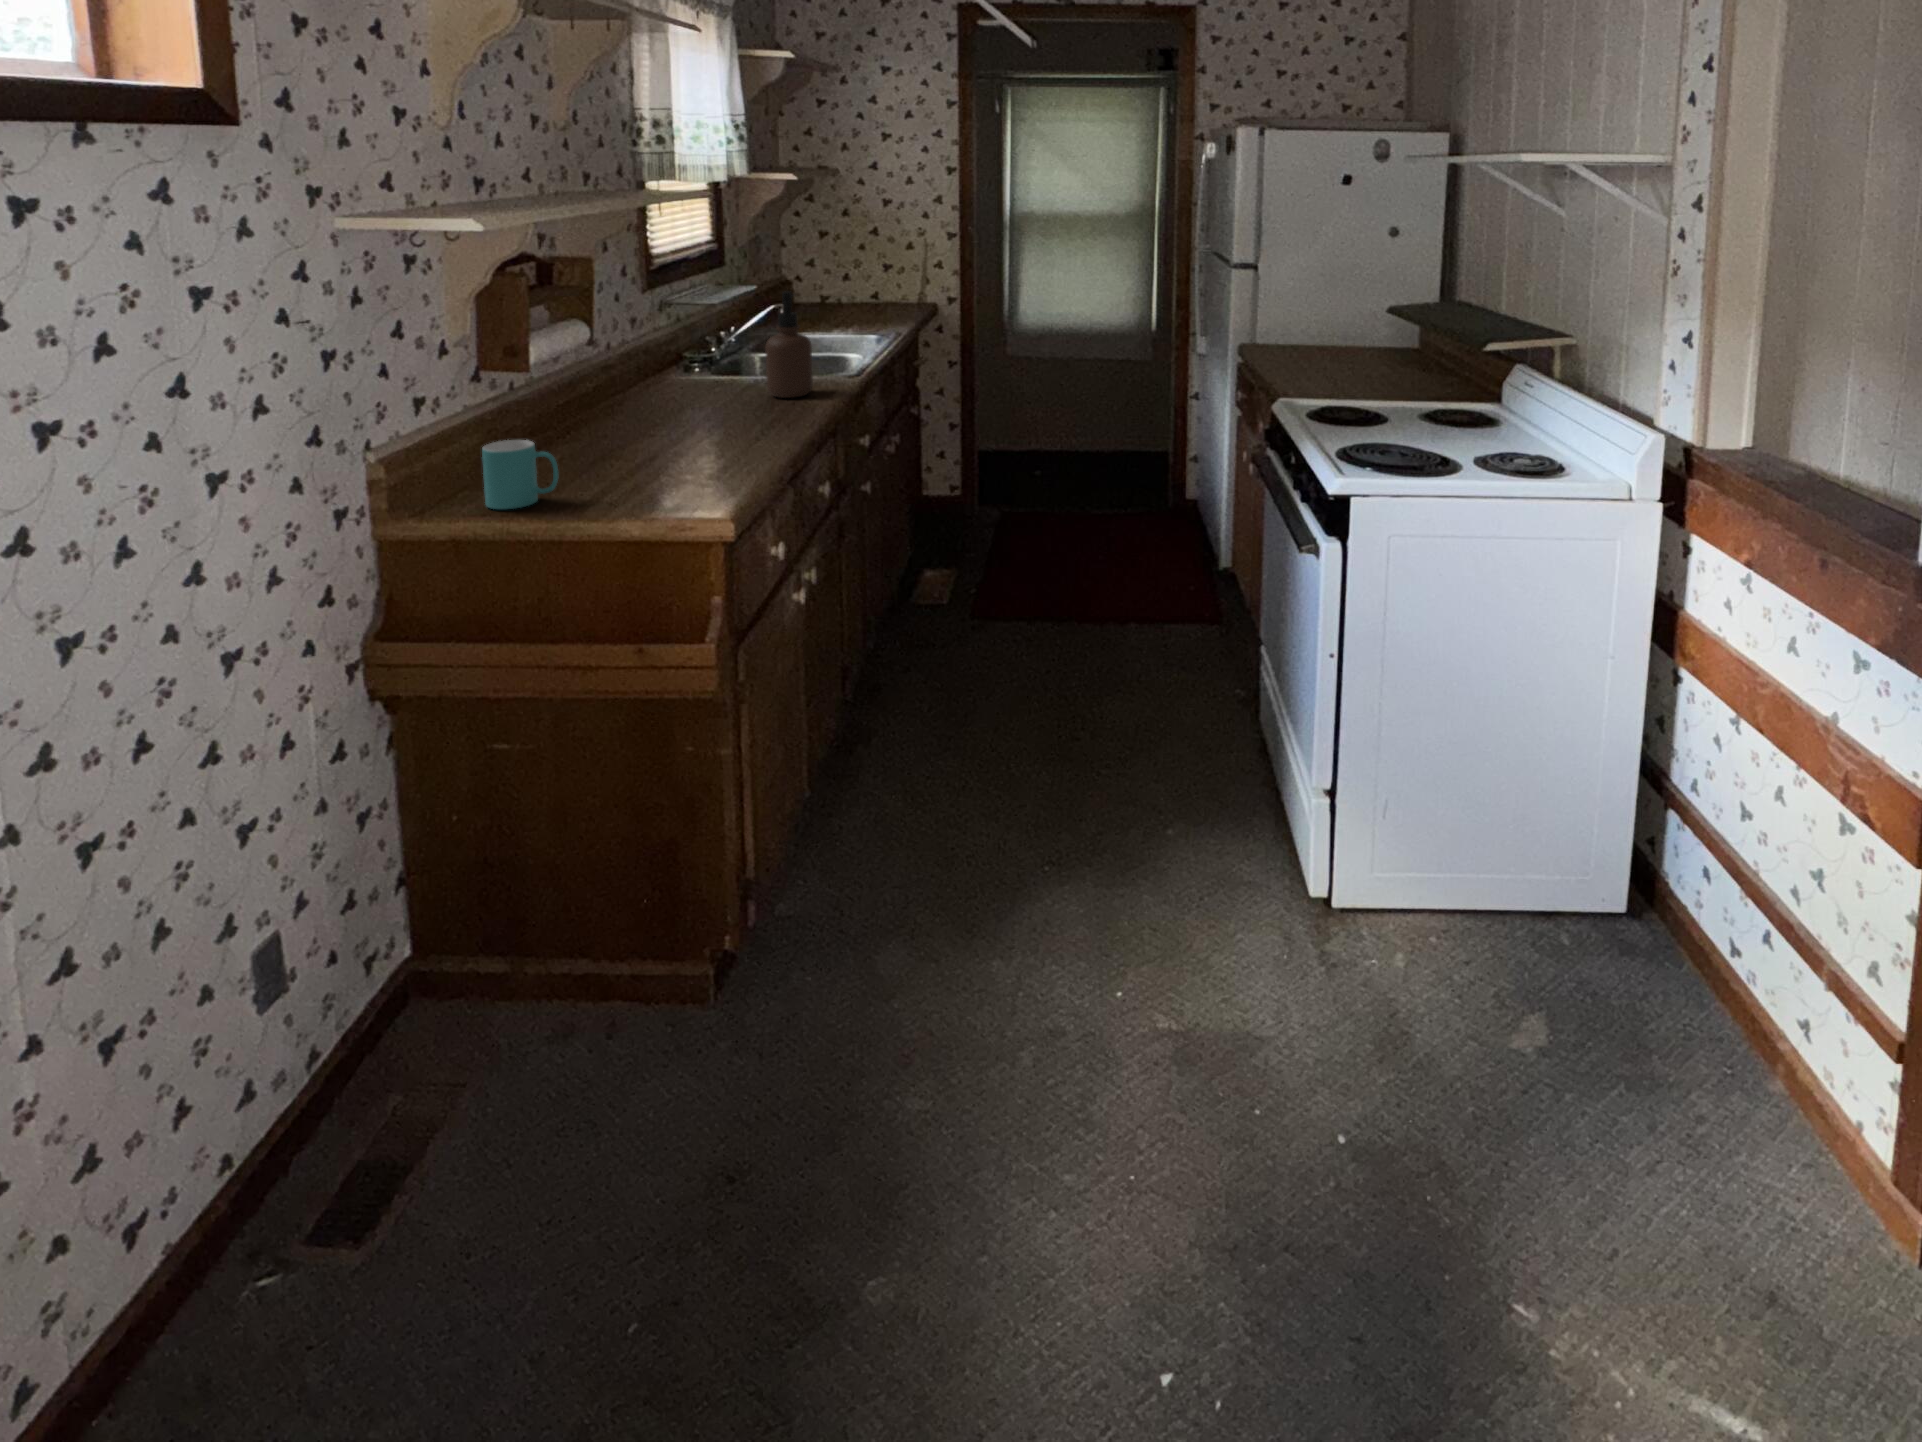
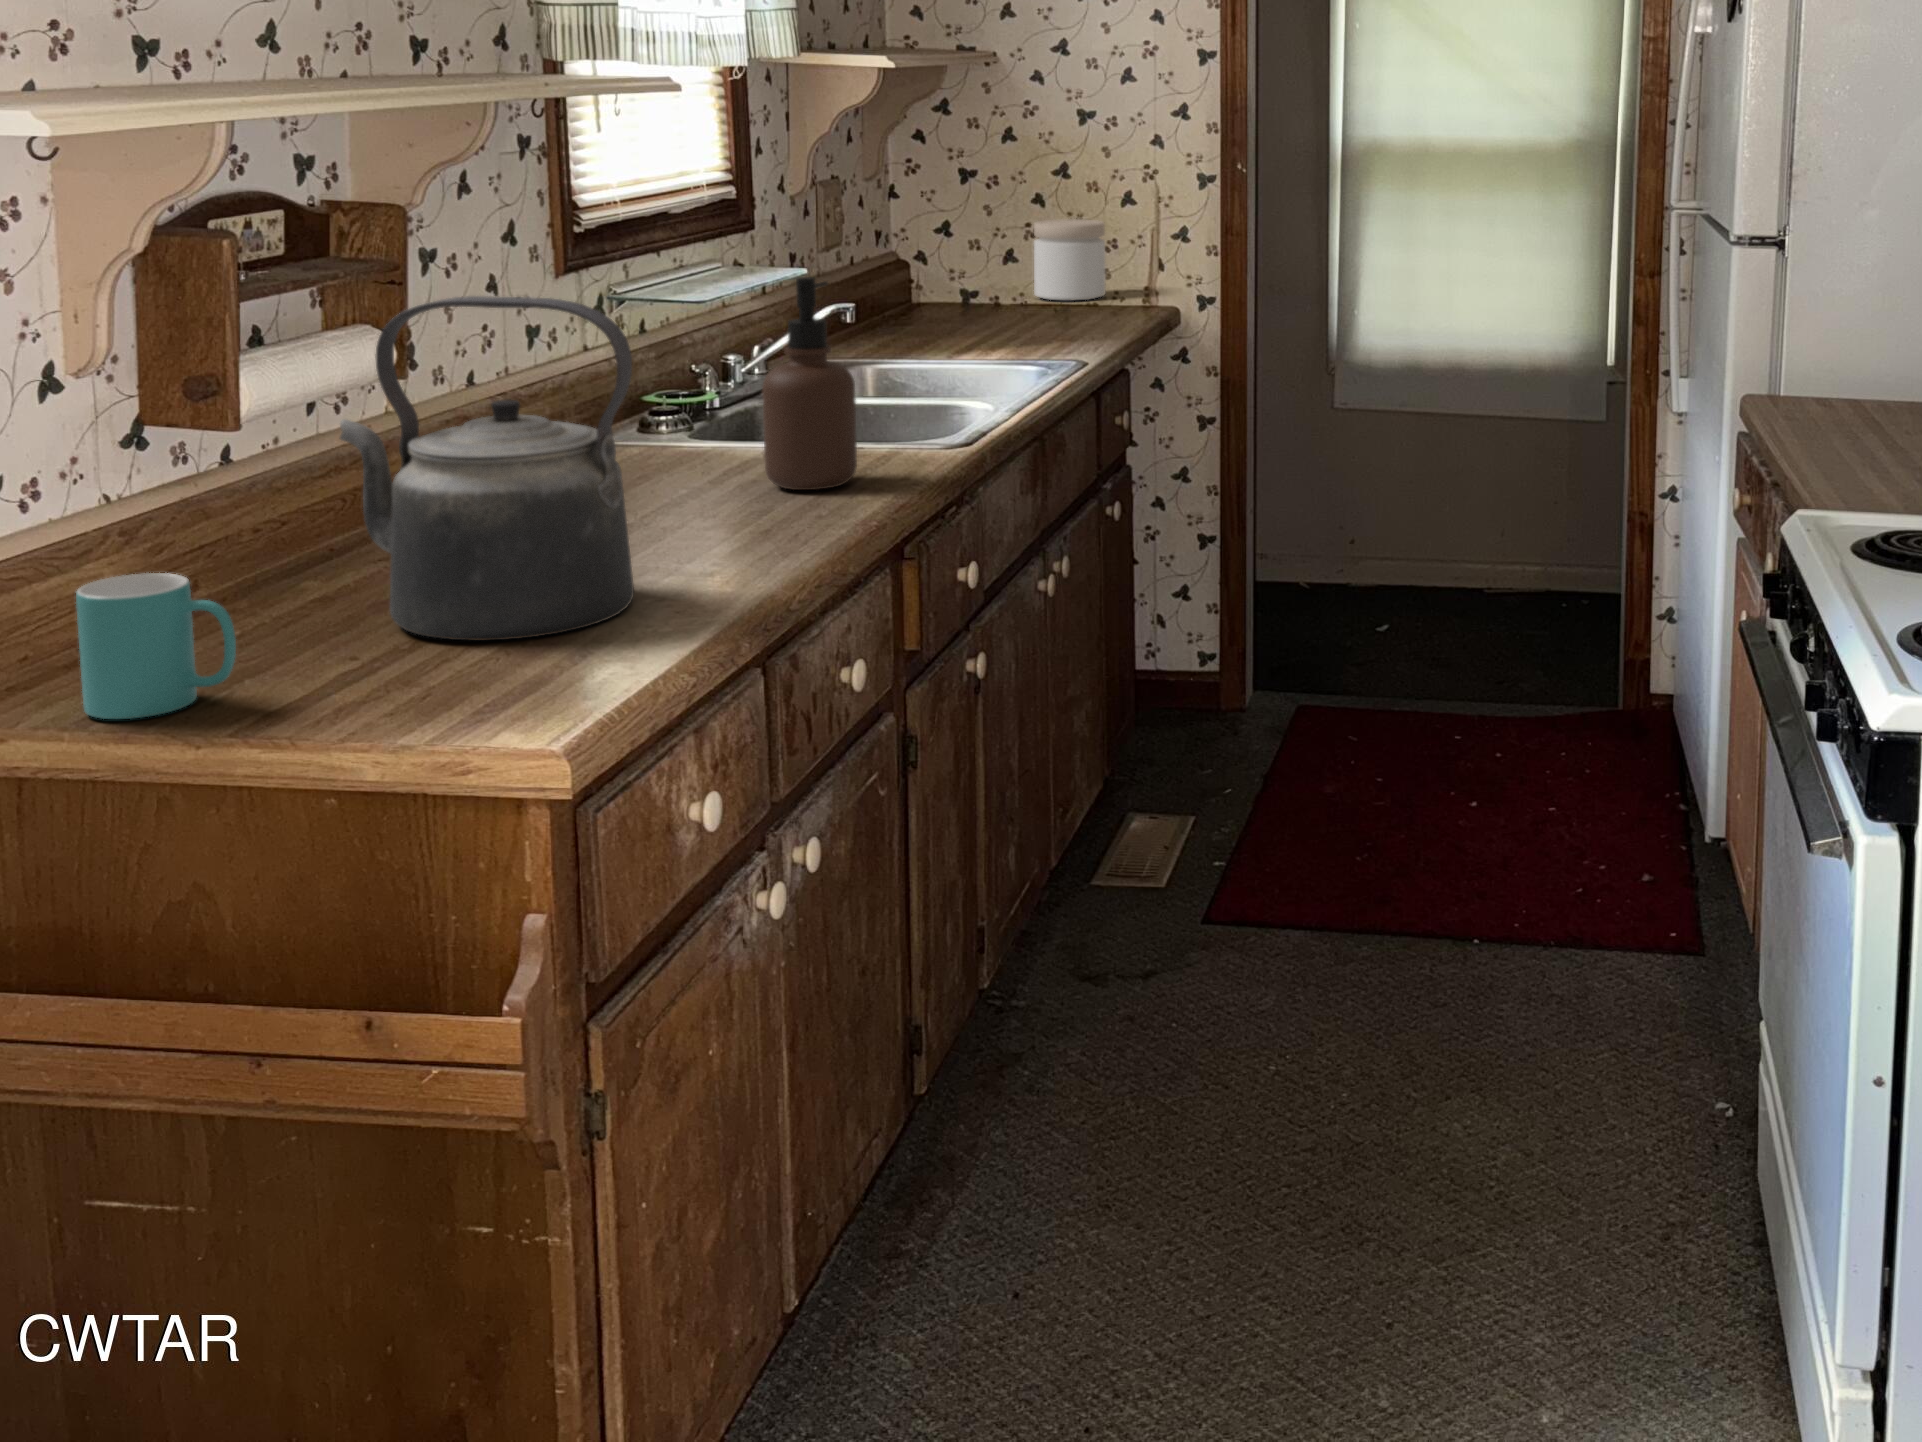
jar: none [862,258,899,300] -> present [1034,219,1106,301]
kettle: none [584,304,731,470] -> present [340,296,634,641]

